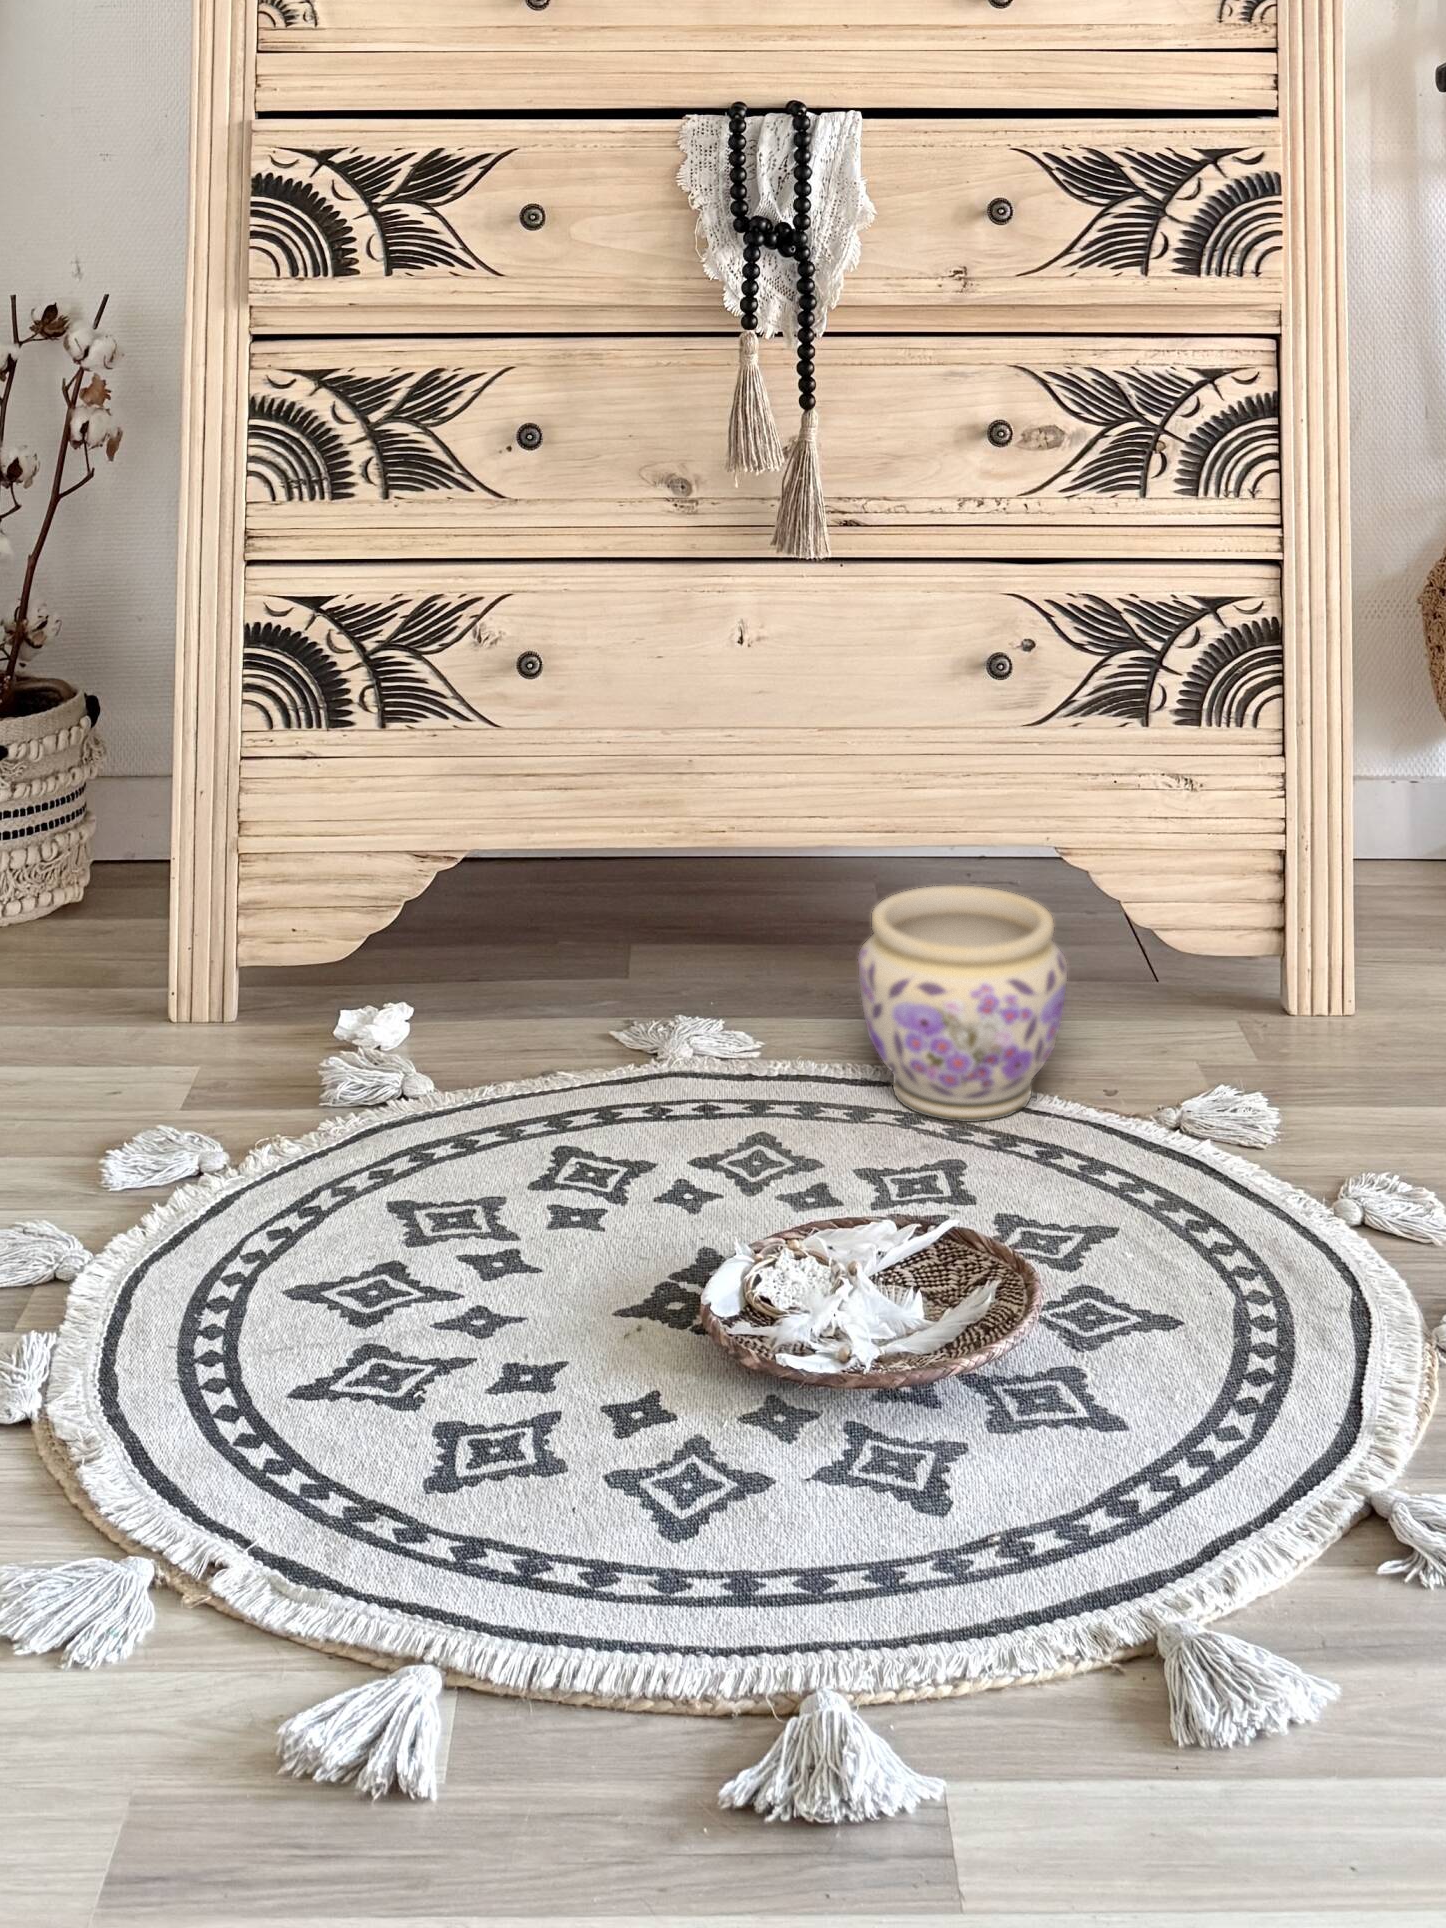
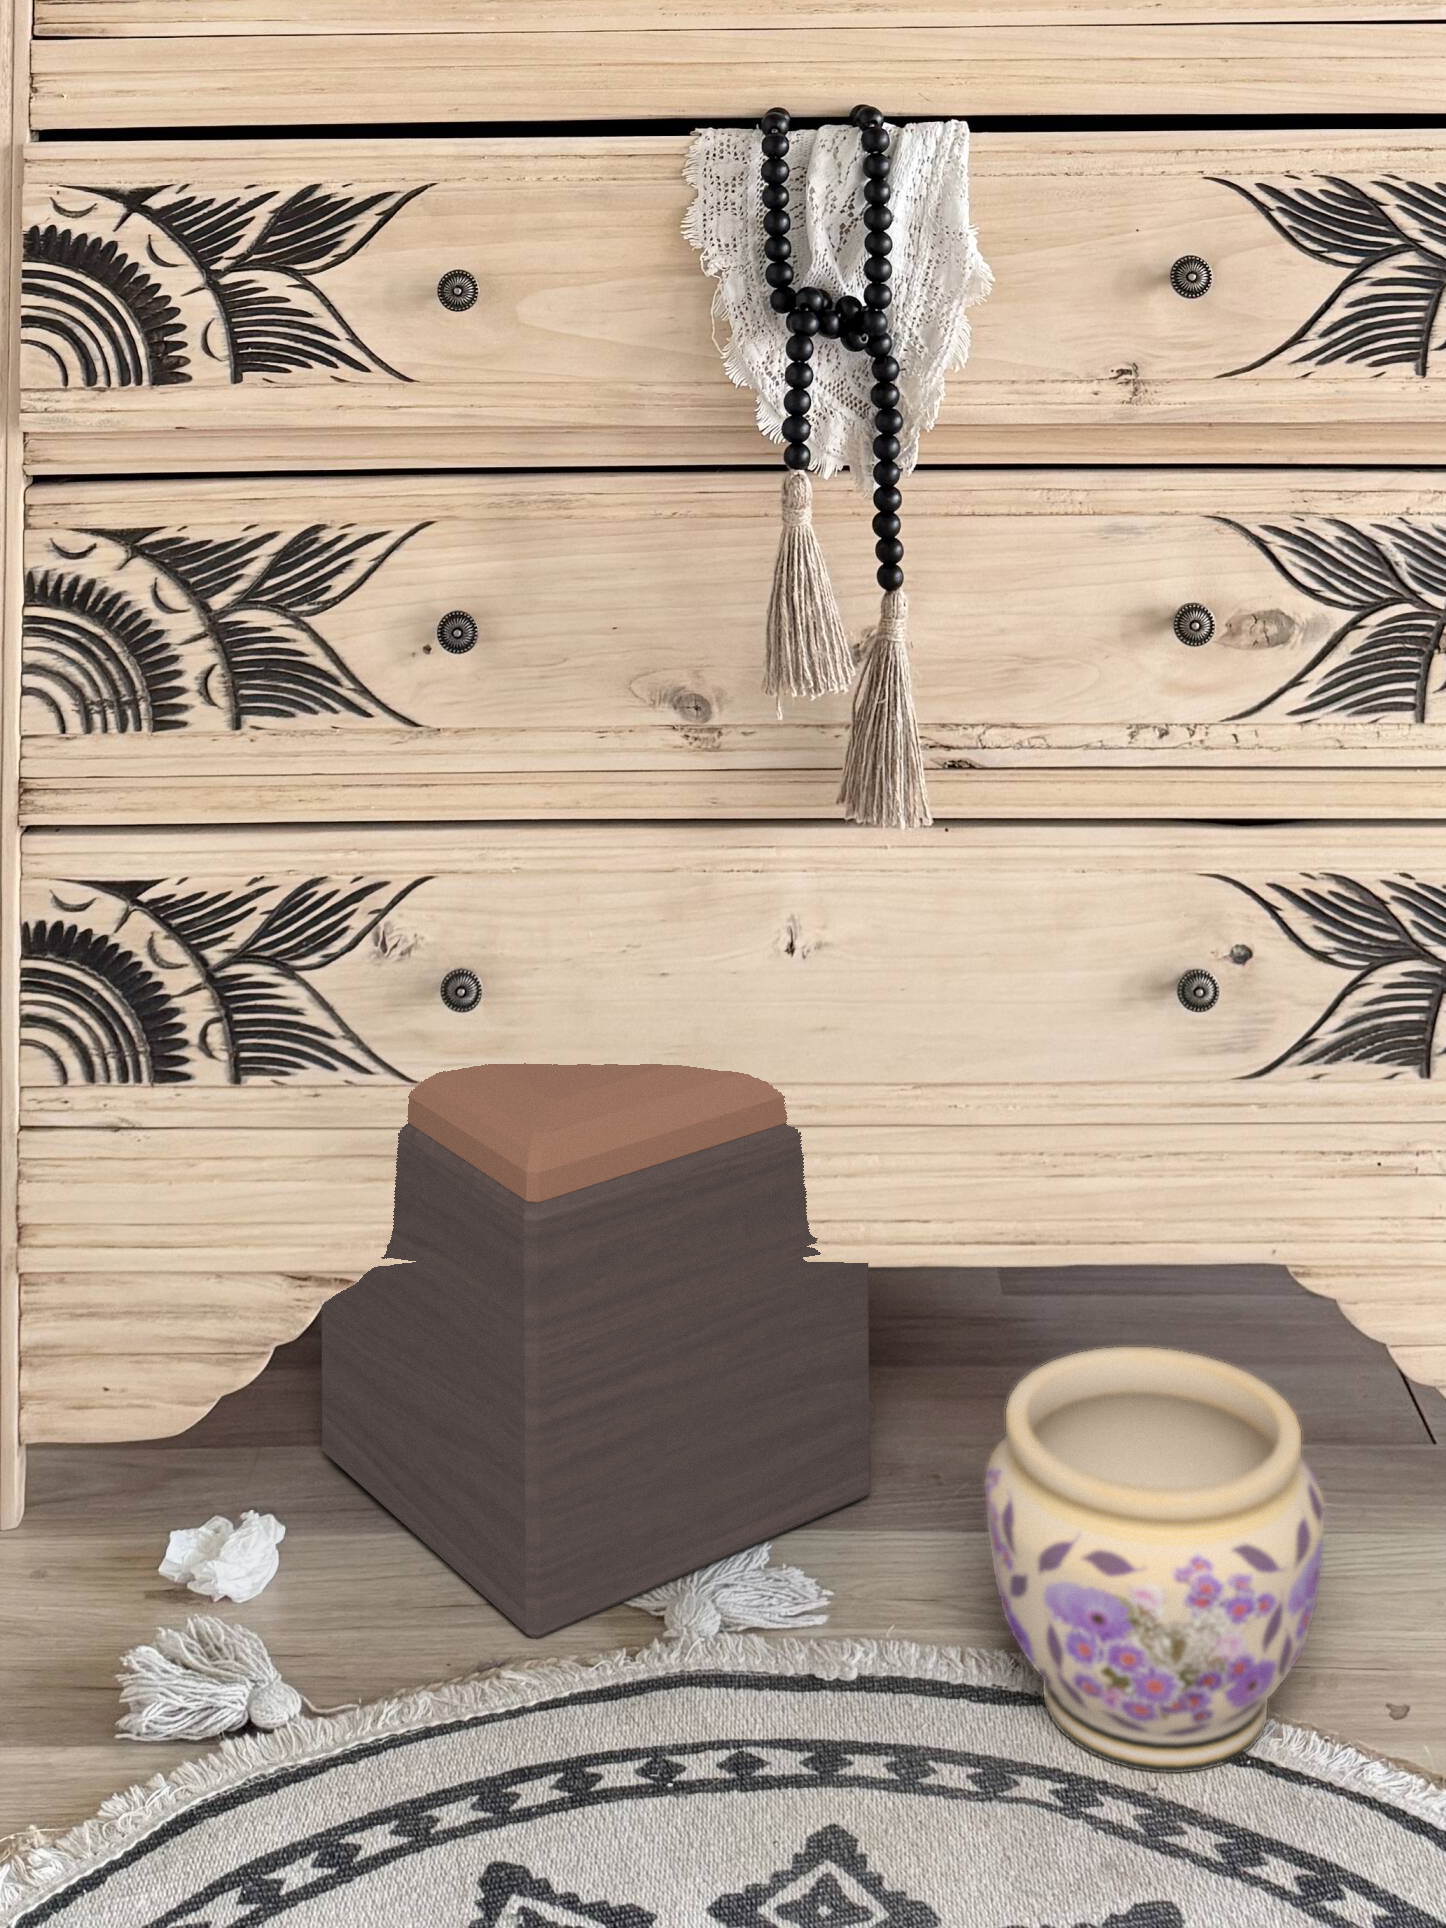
footstool: none [430,665,789,1068] -> present [322,1063,870,1639]

